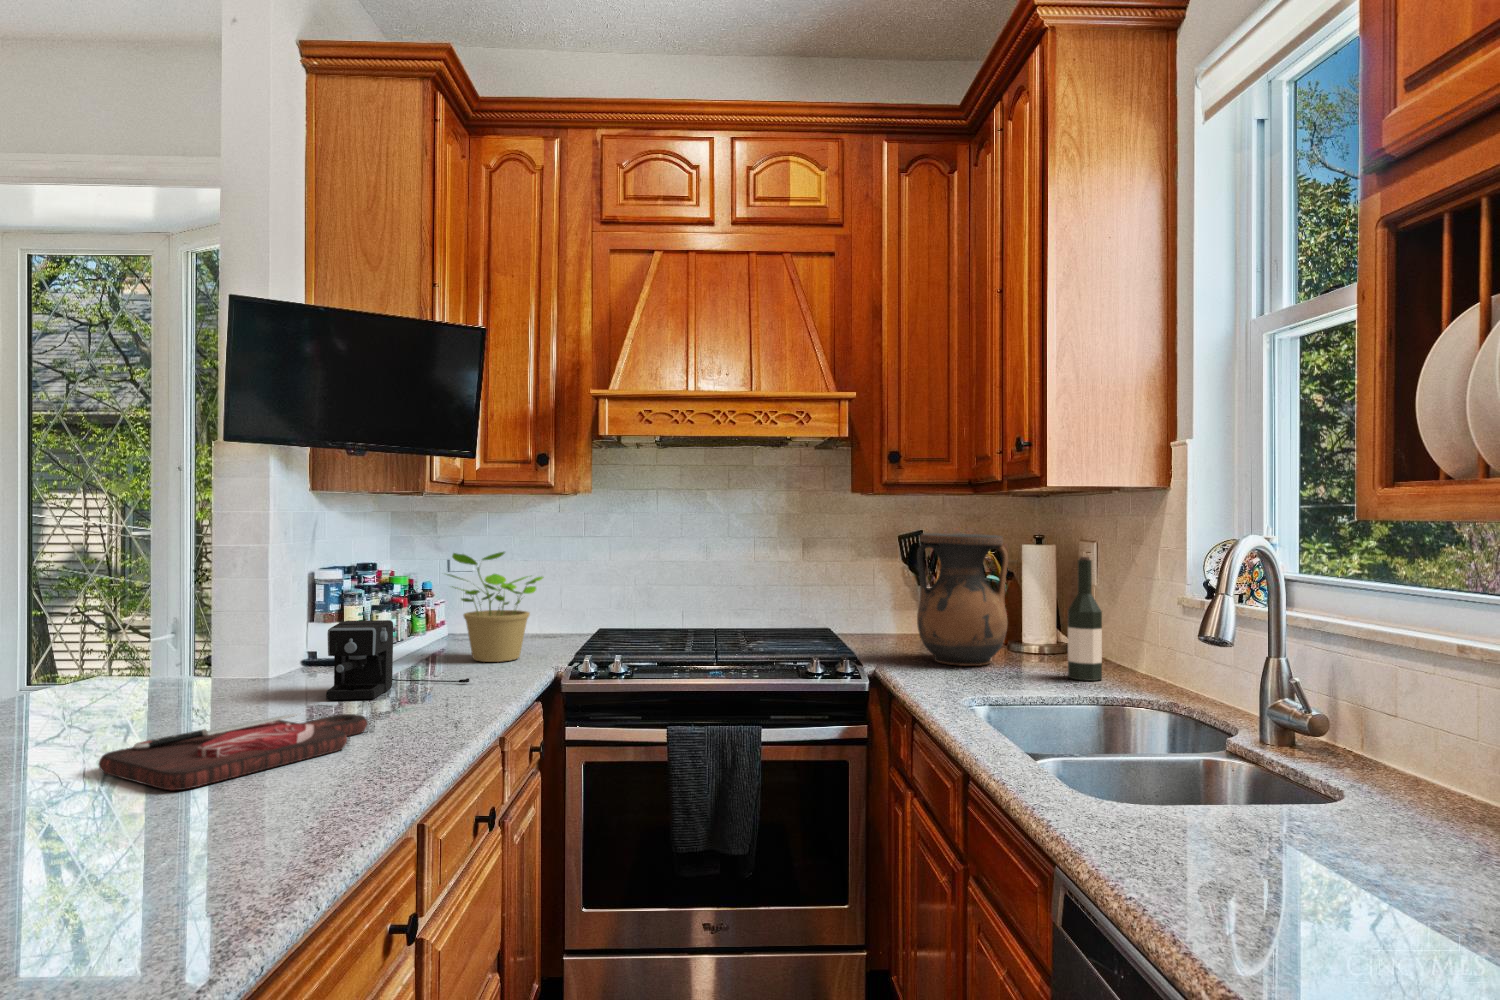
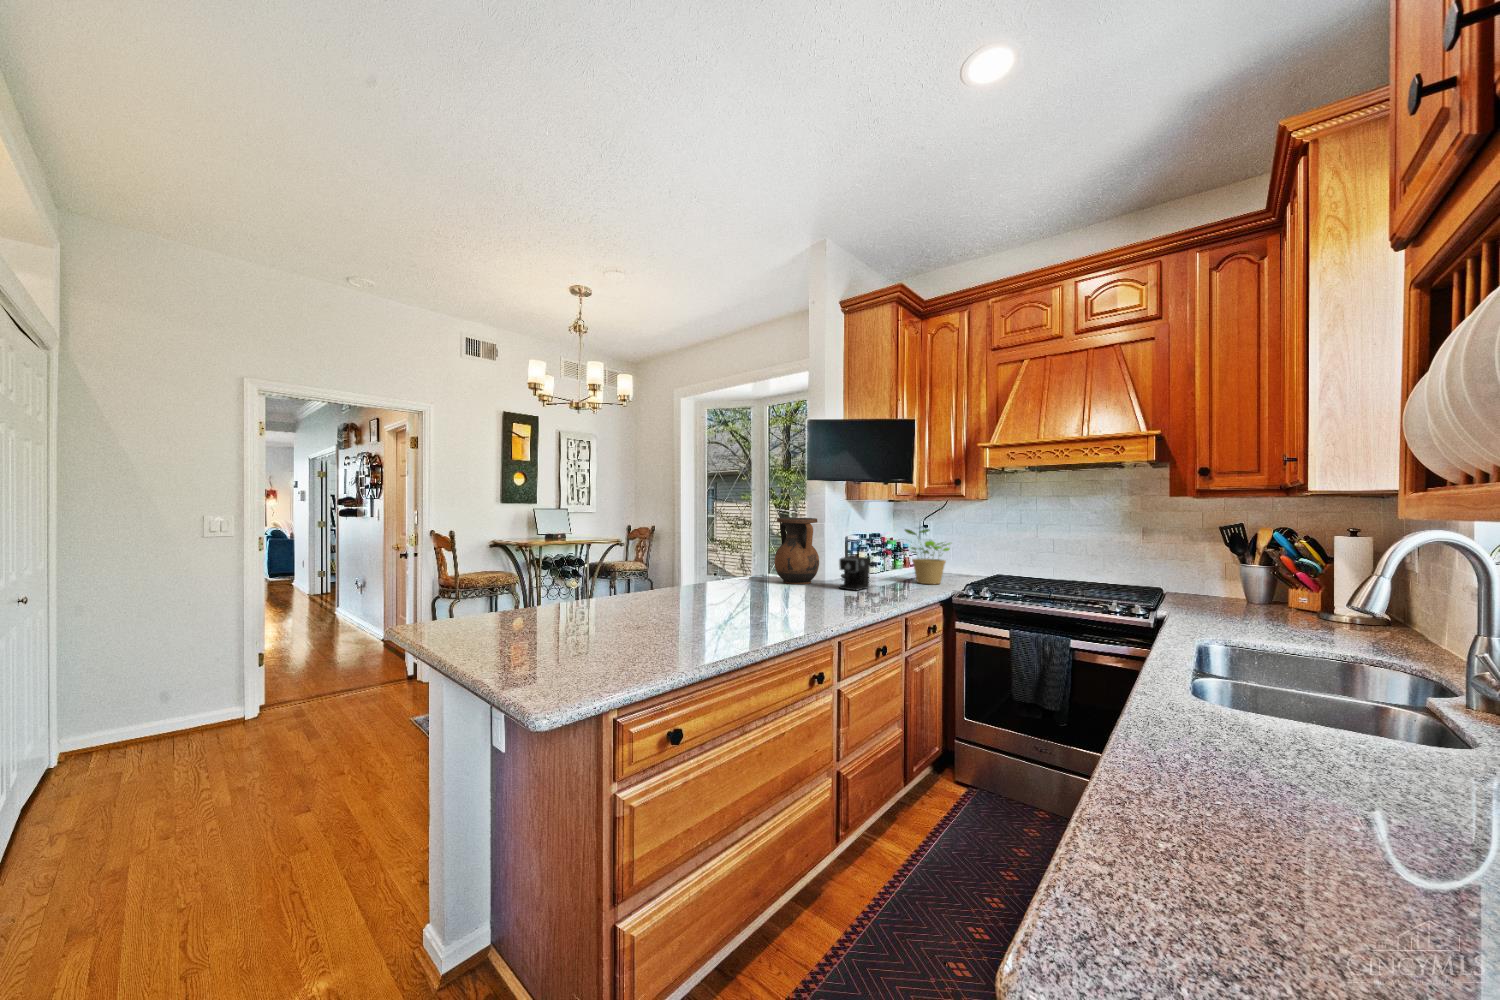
vase: present [917,533,1008,666] -> present [774,517,819,584]
wine bottle: present [1068,556,1102,681] -> none [1340,546,1380,646]
cutting board: present [99,714,368,790] -> none [750,588,843,607]

